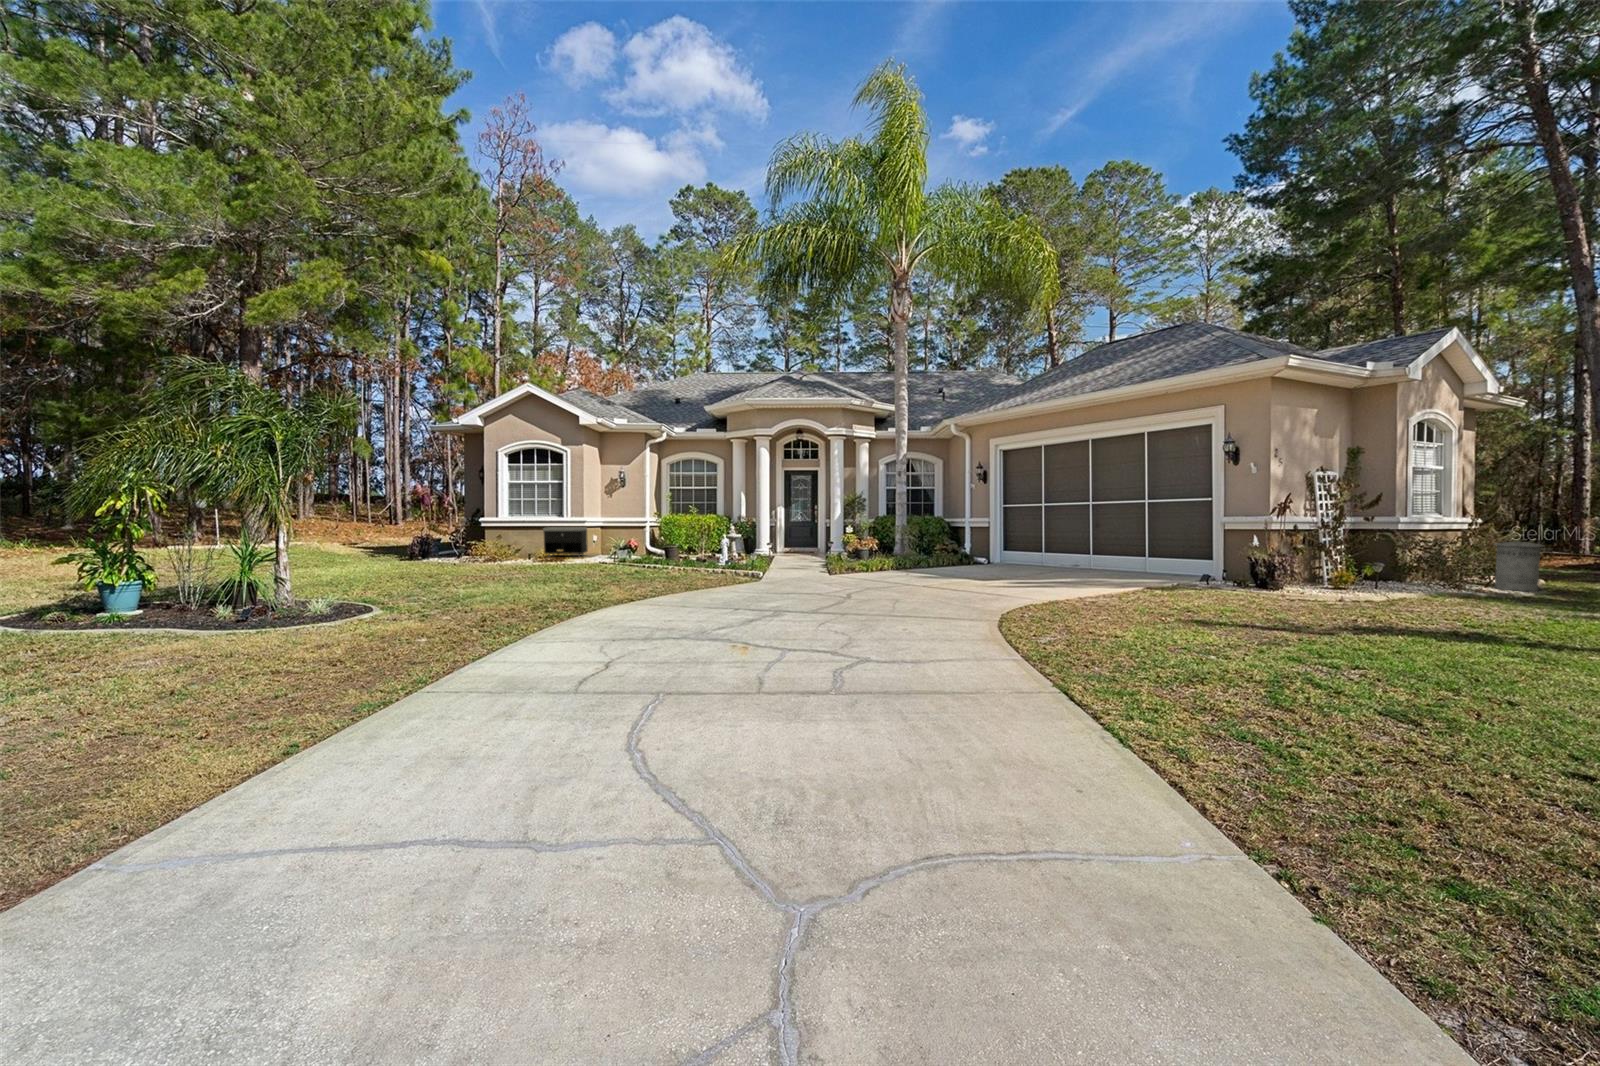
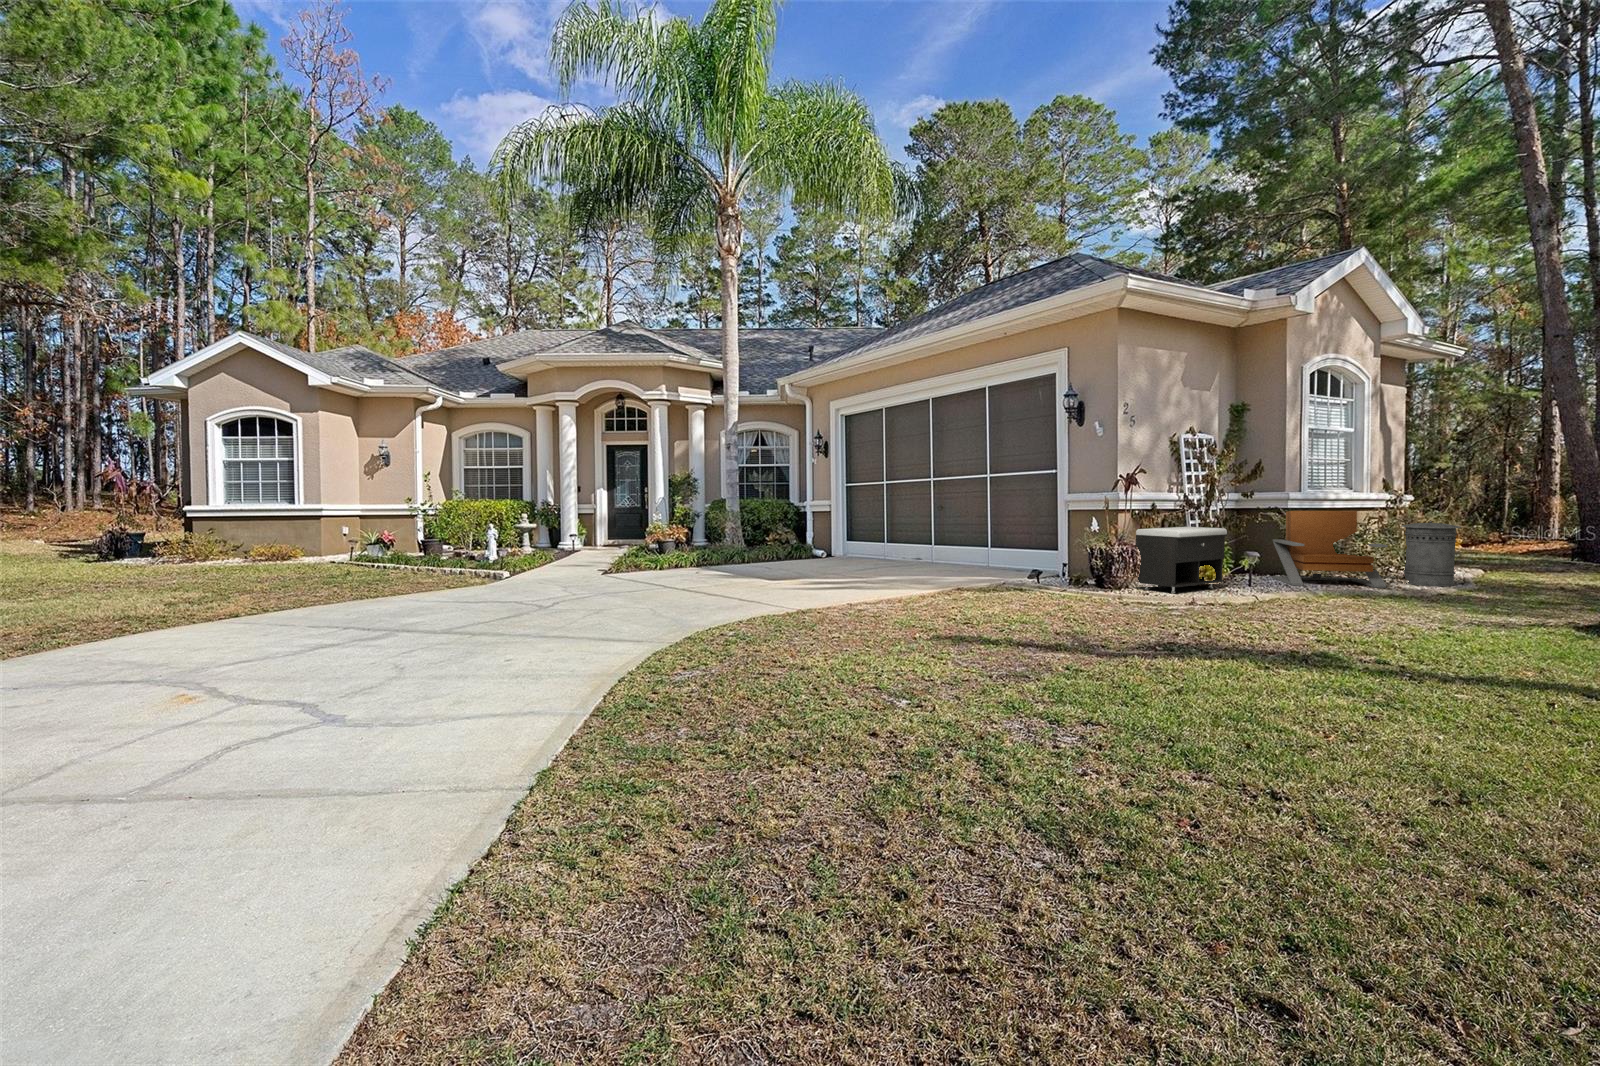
storage bench: present [543,527,588,555] -> present [1136,527,1227,593]
lounge chair: none [1383,532,1487,592] -> present [1272,511,1388,588]

